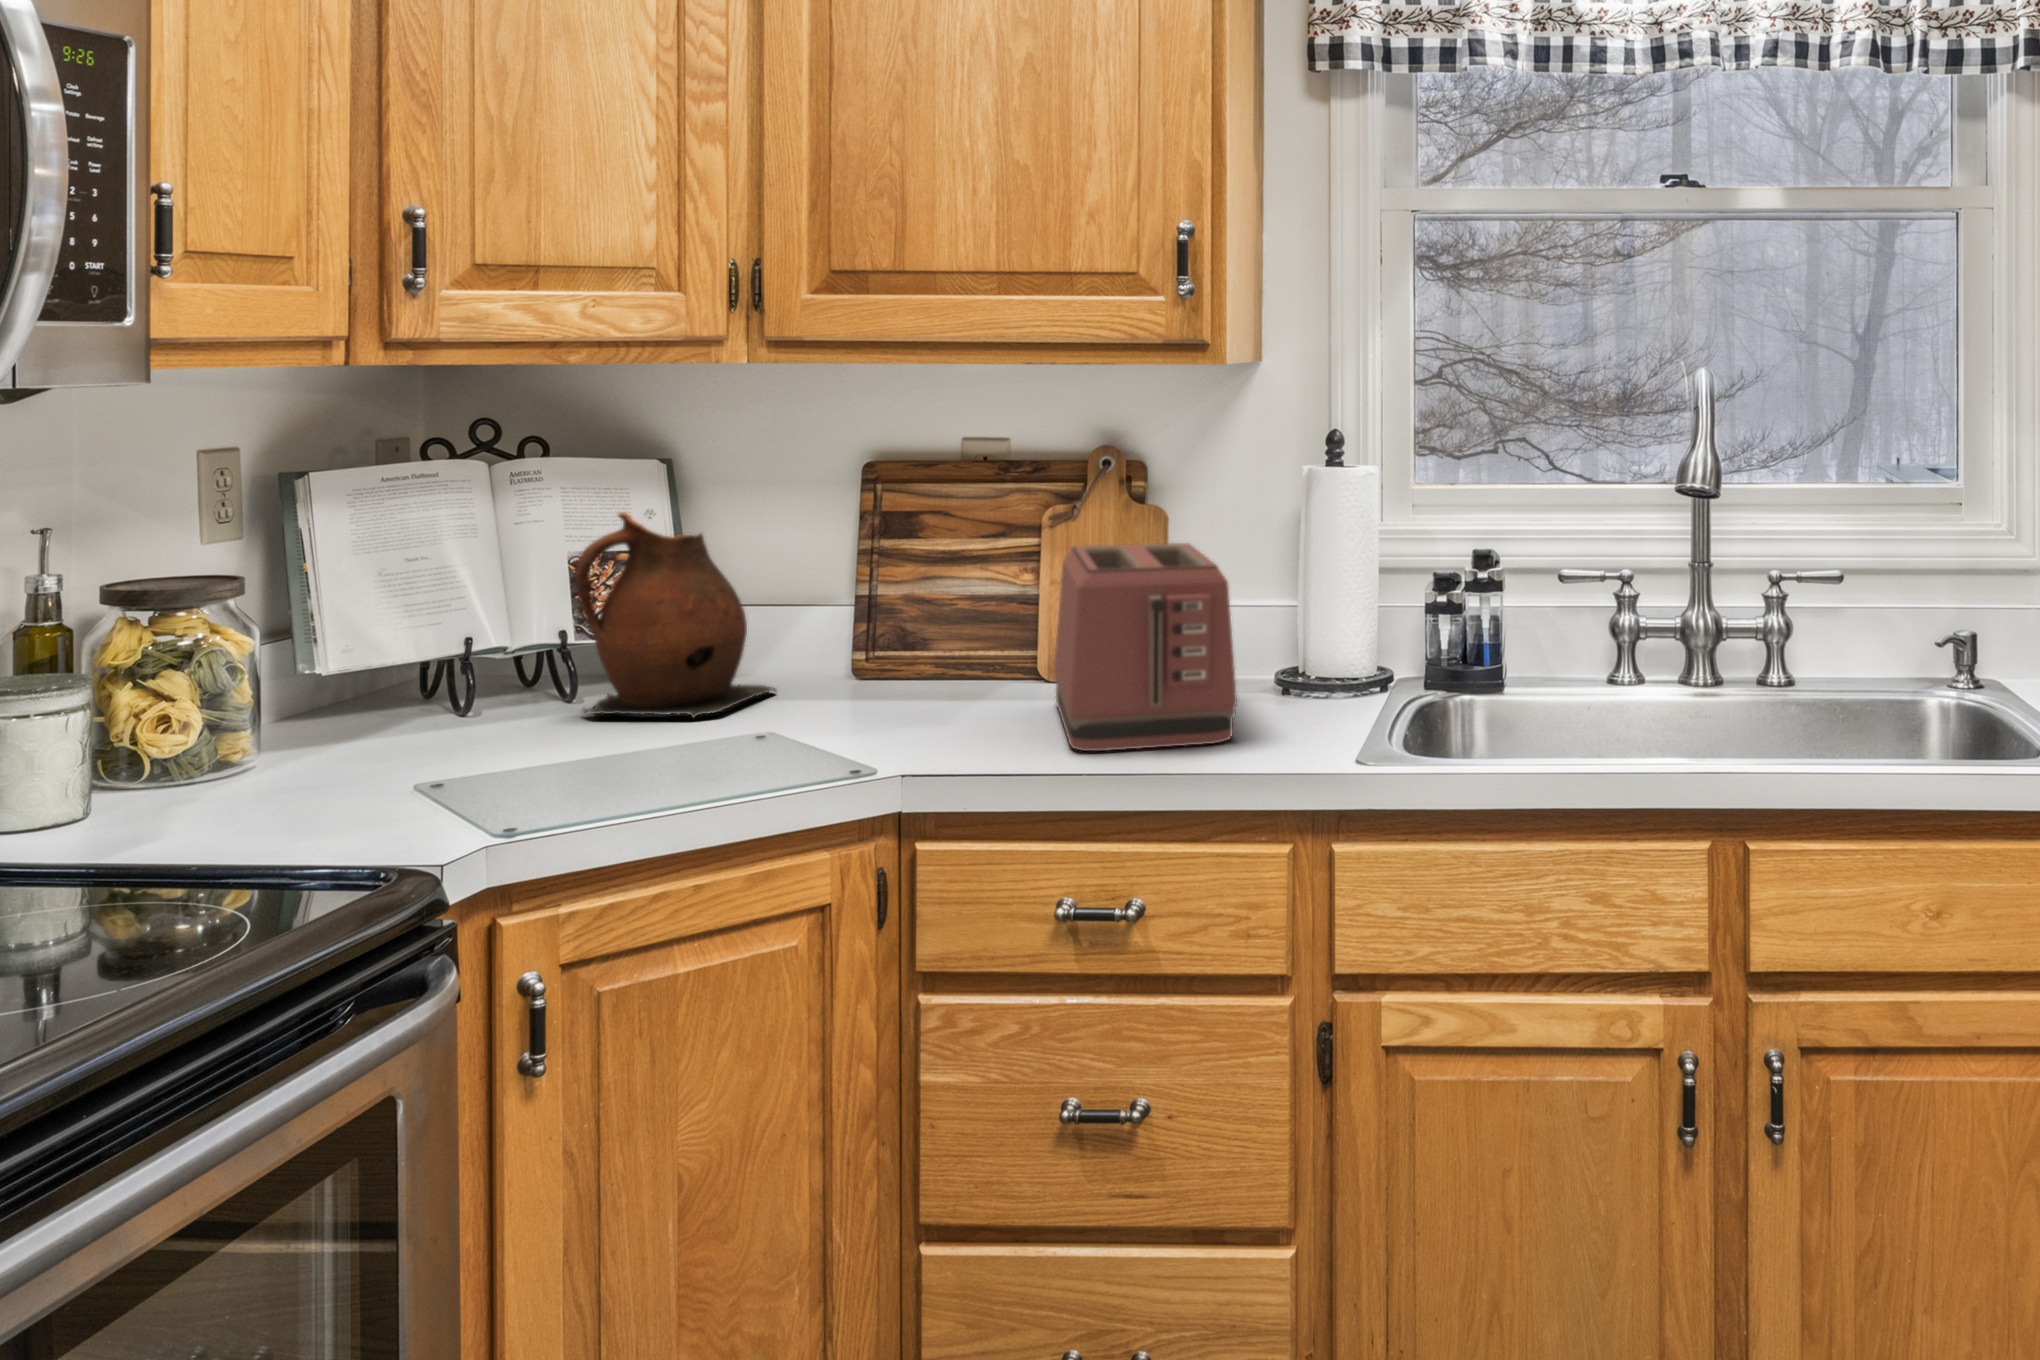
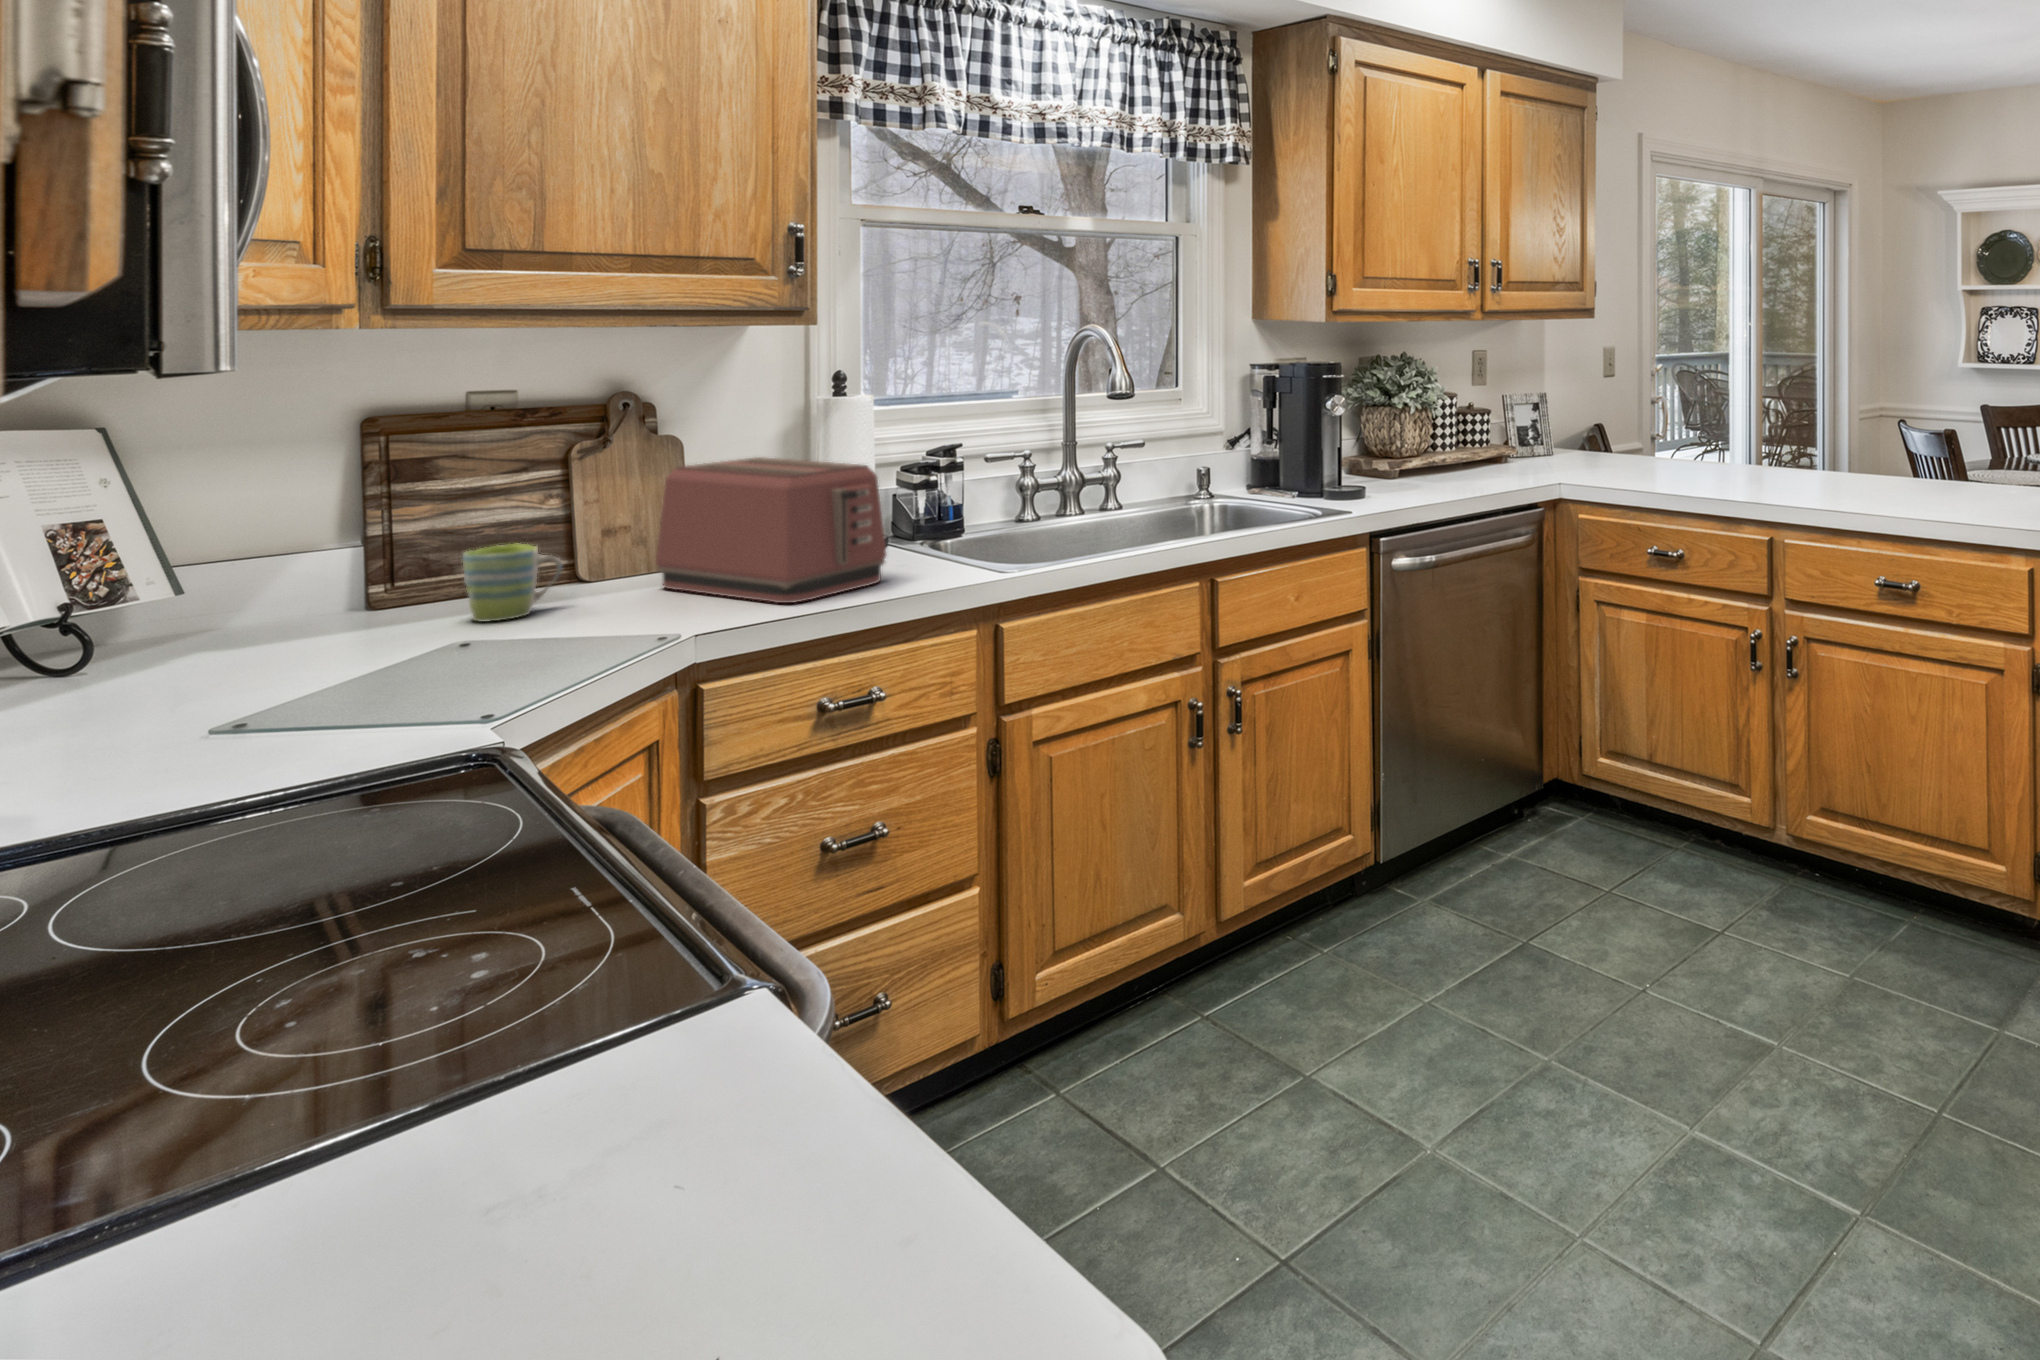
ceramic pitcher: present [575,512,776,718] -> none [113,477,339,674]
mug: none [849,623,947,713] -> present [463,544,563,622]

